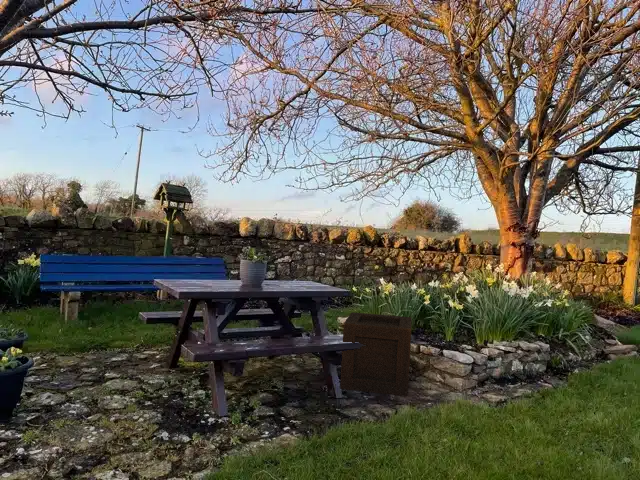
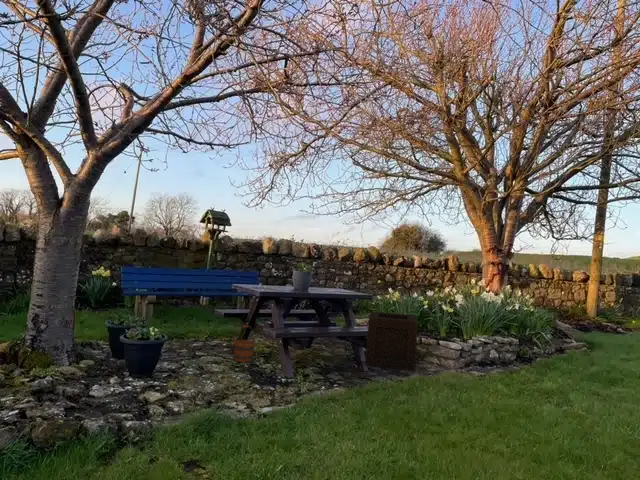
wooden bucket: none [155,336,188,387] -> present [233,325,256,362]

